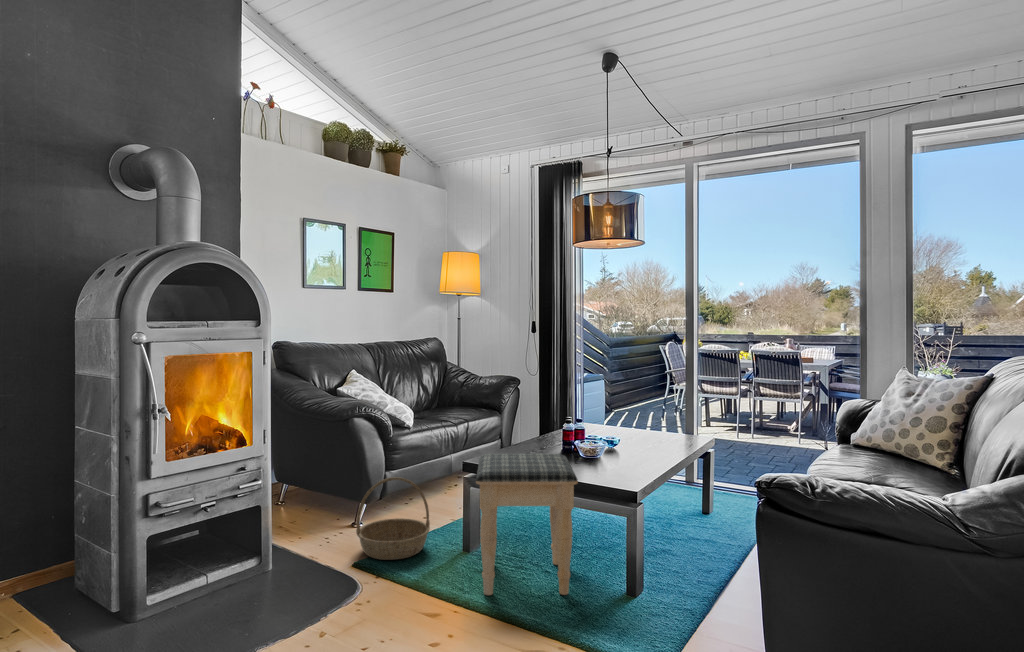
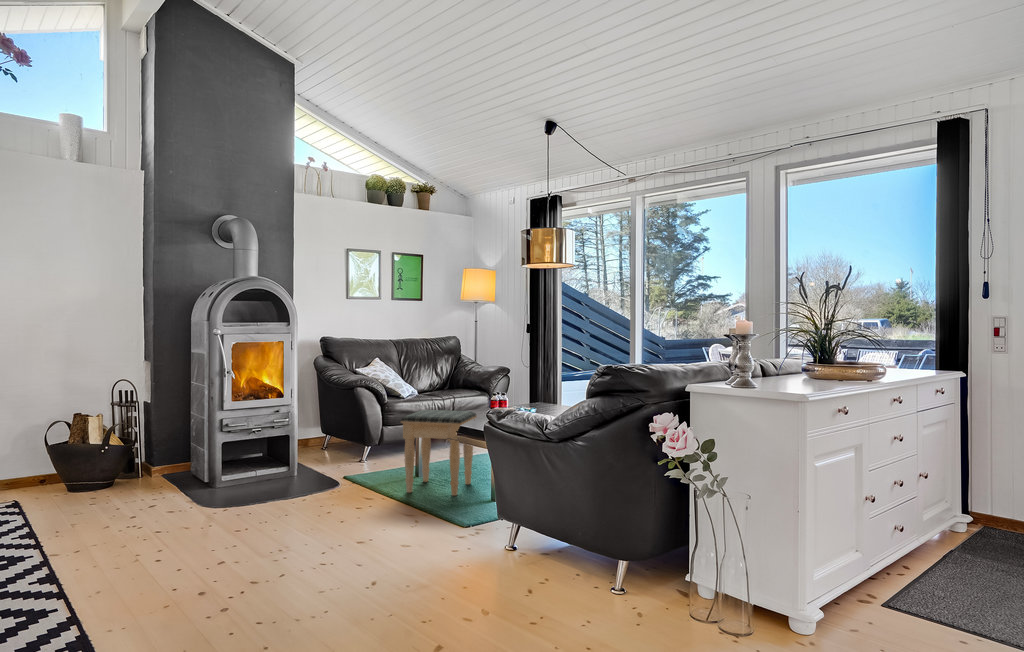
basket: present [356,477,430,560] -> none [349,425,398,476]

